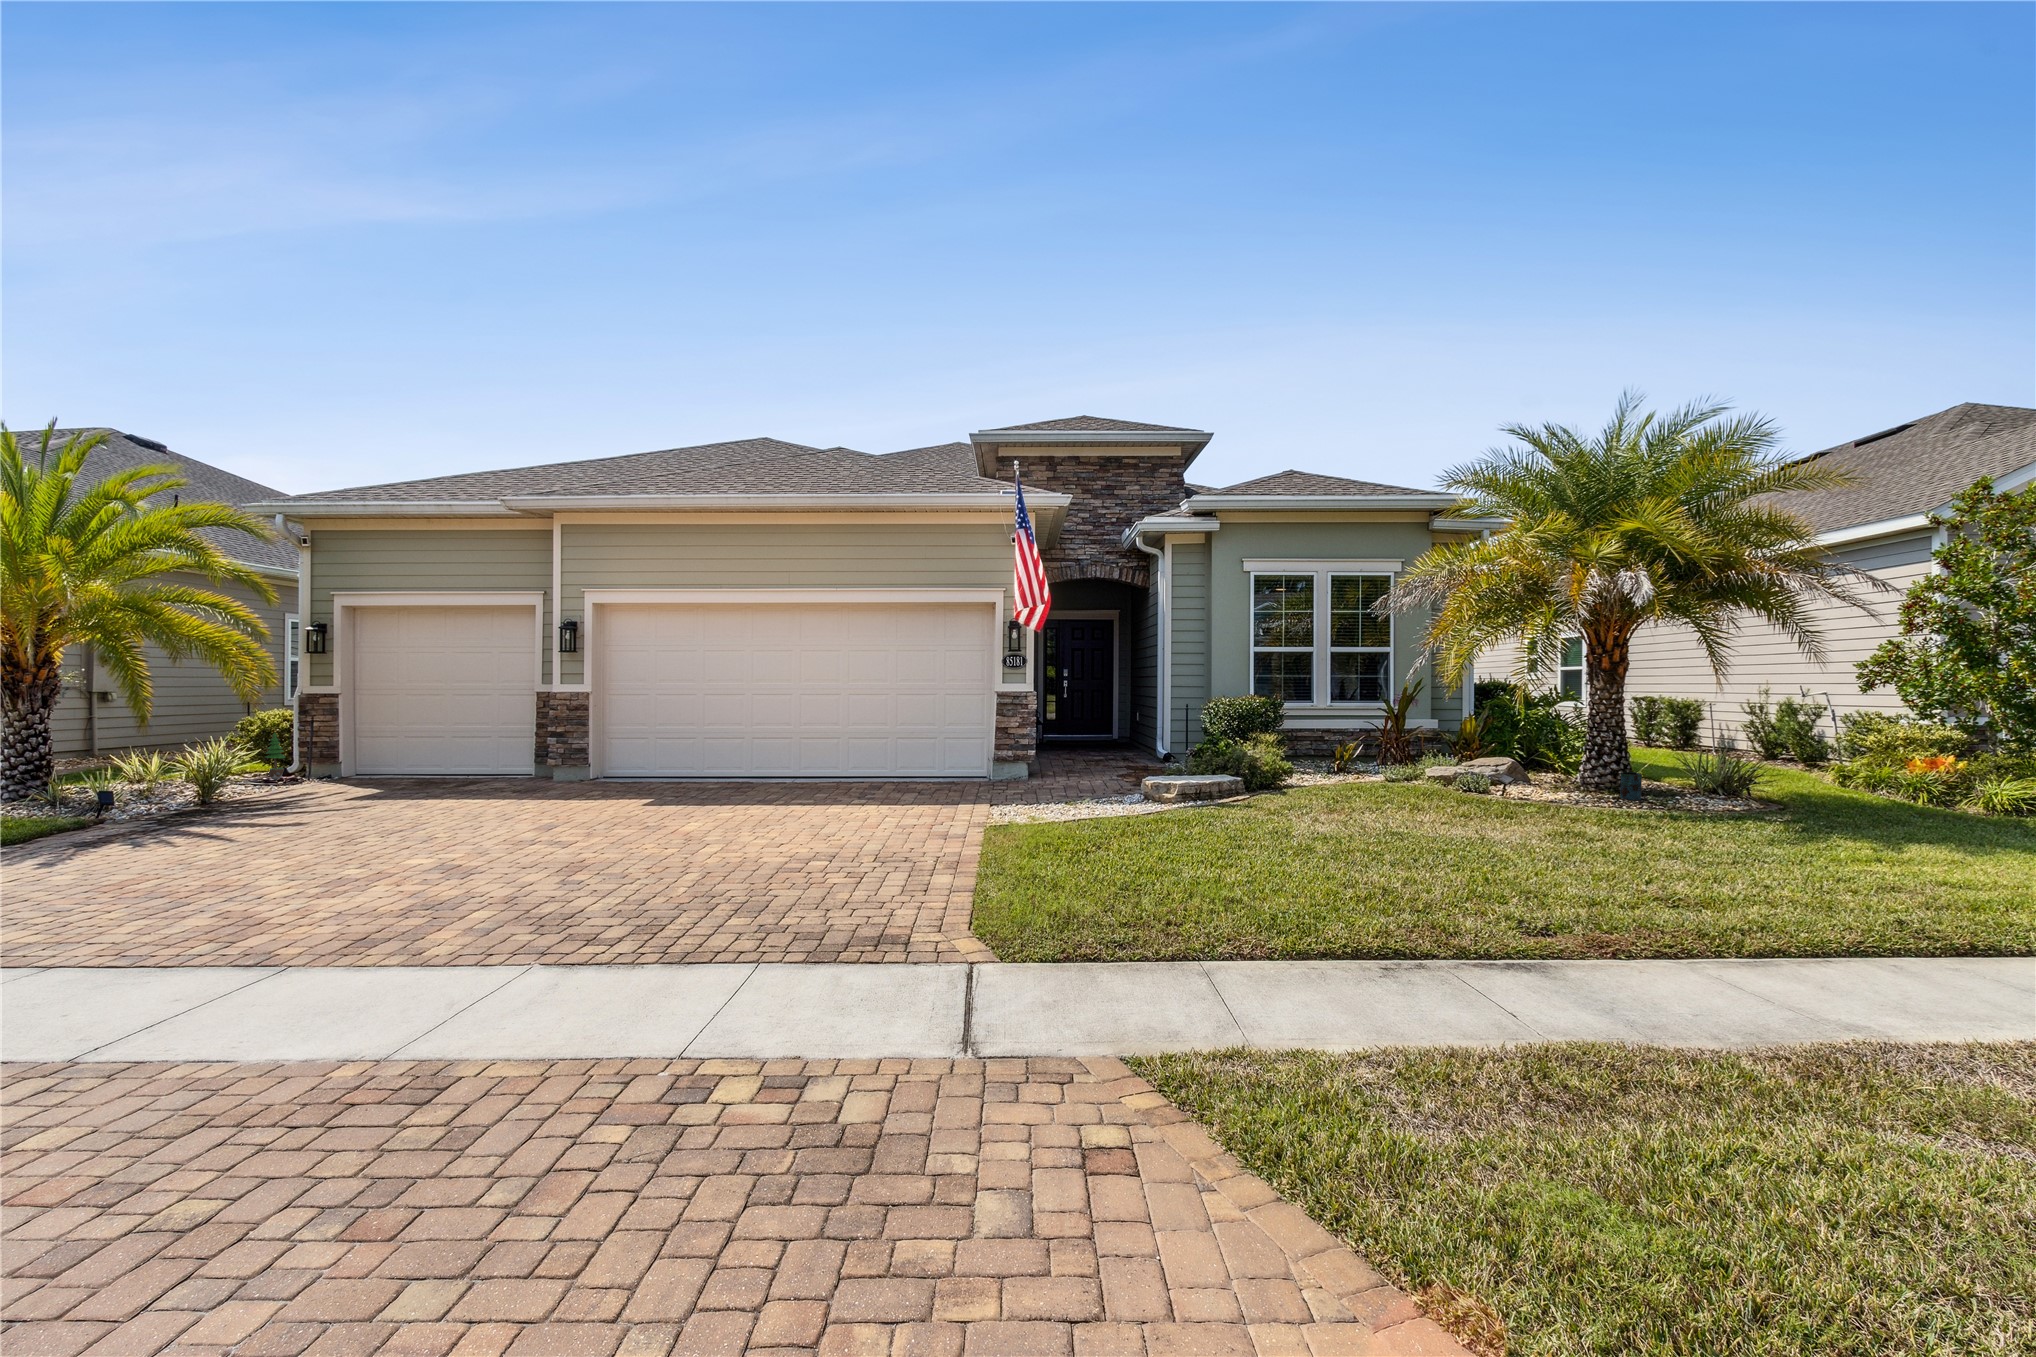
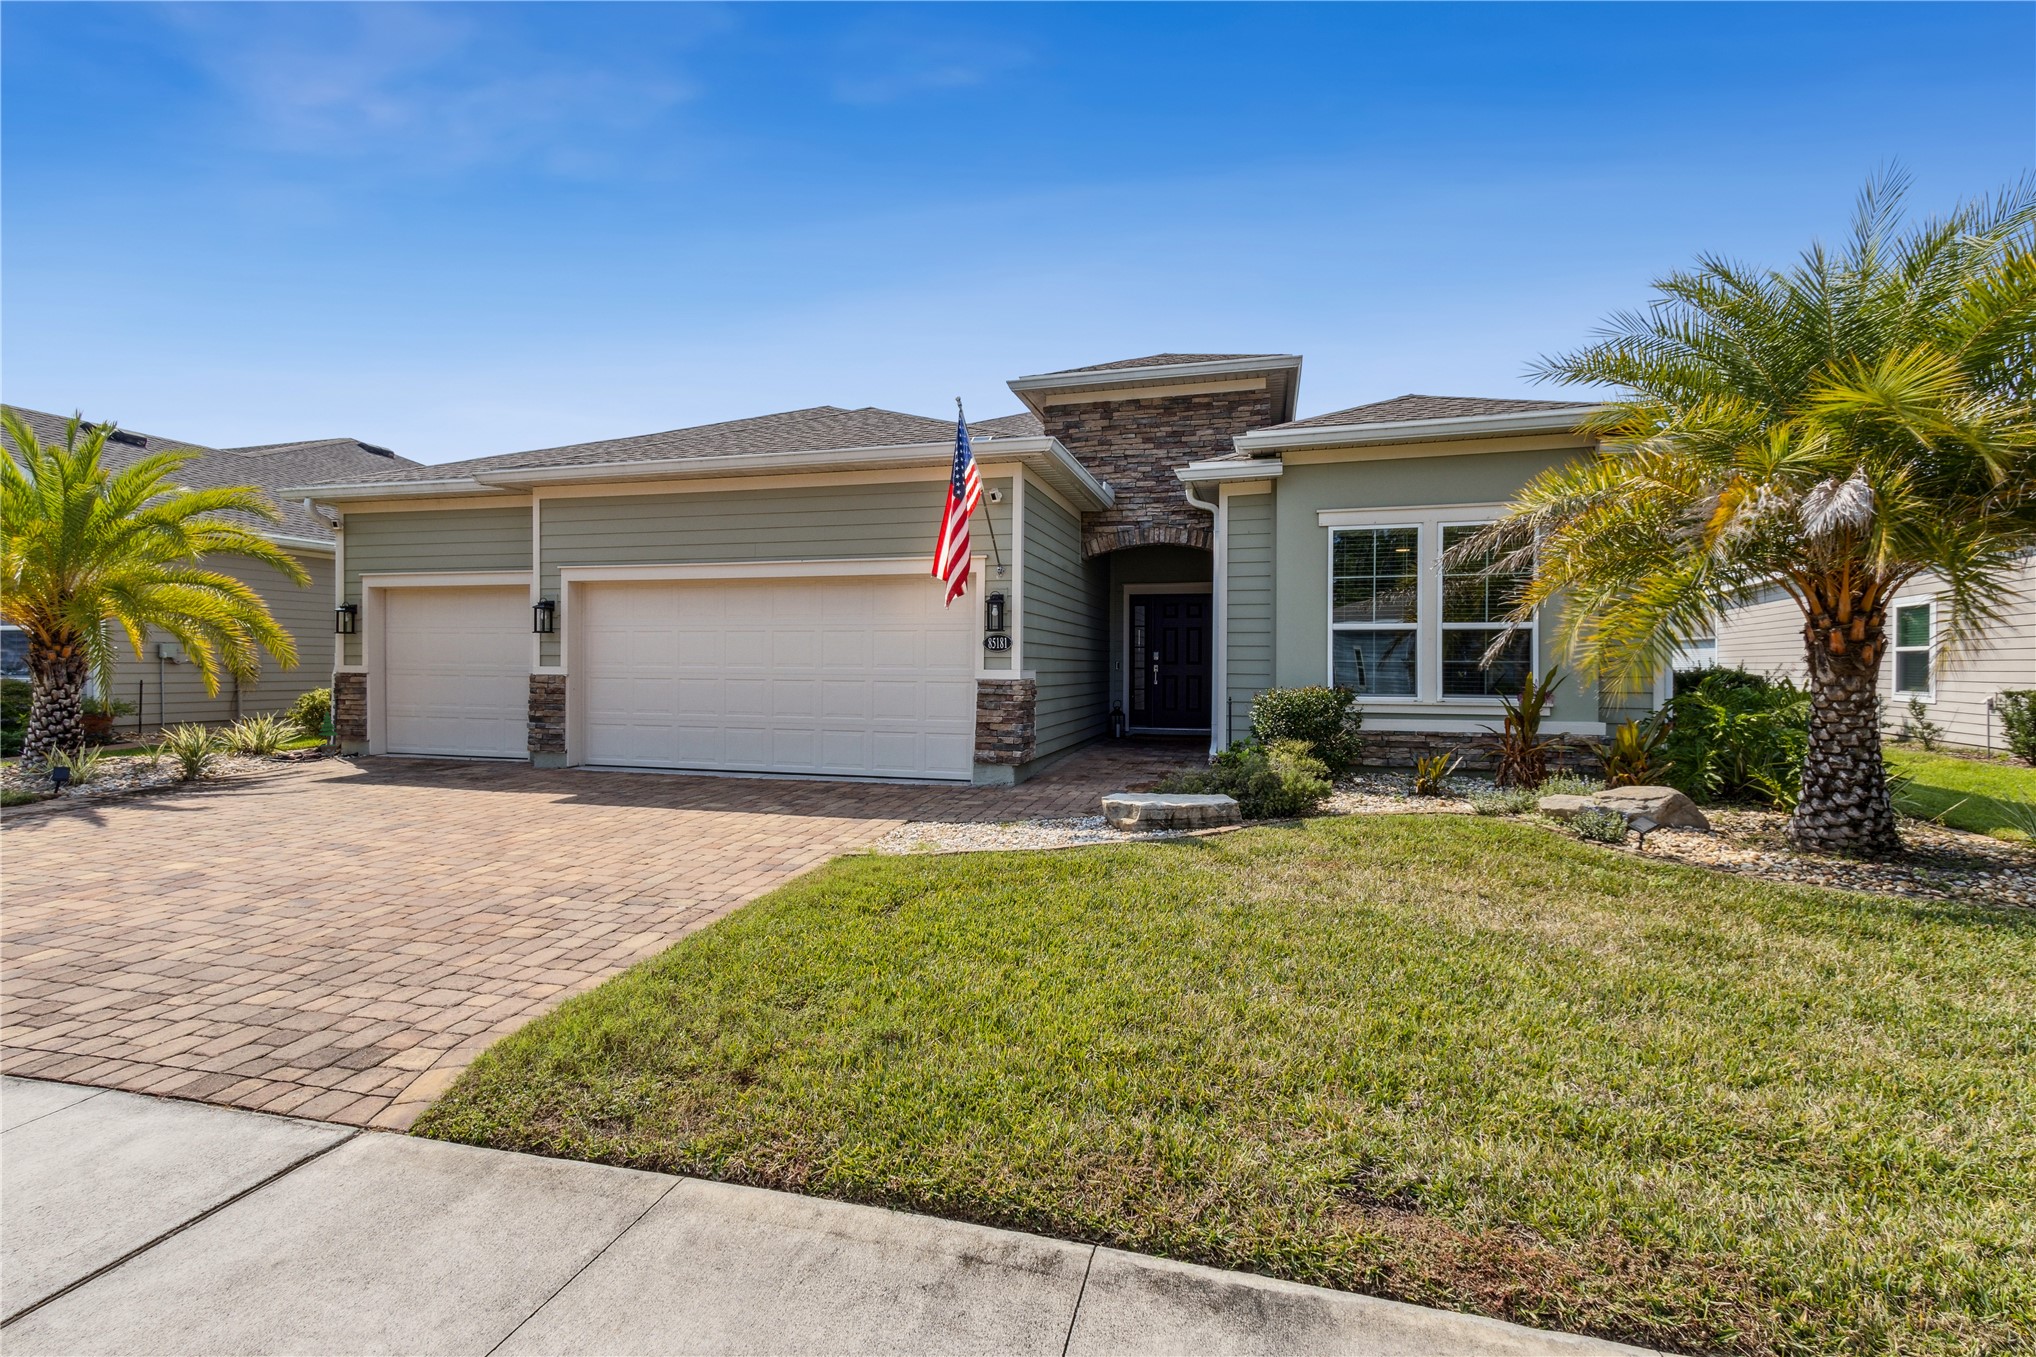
watering can: present [1620,772,1642,800] -> none [1852,813,1899,874]

